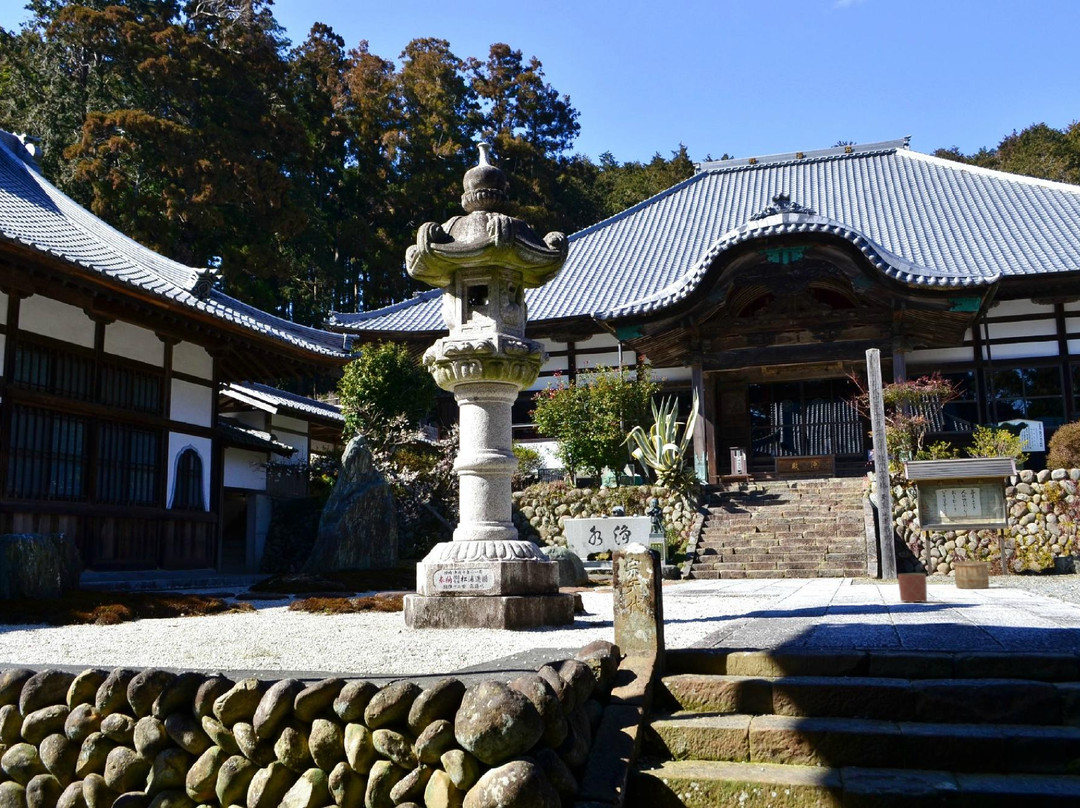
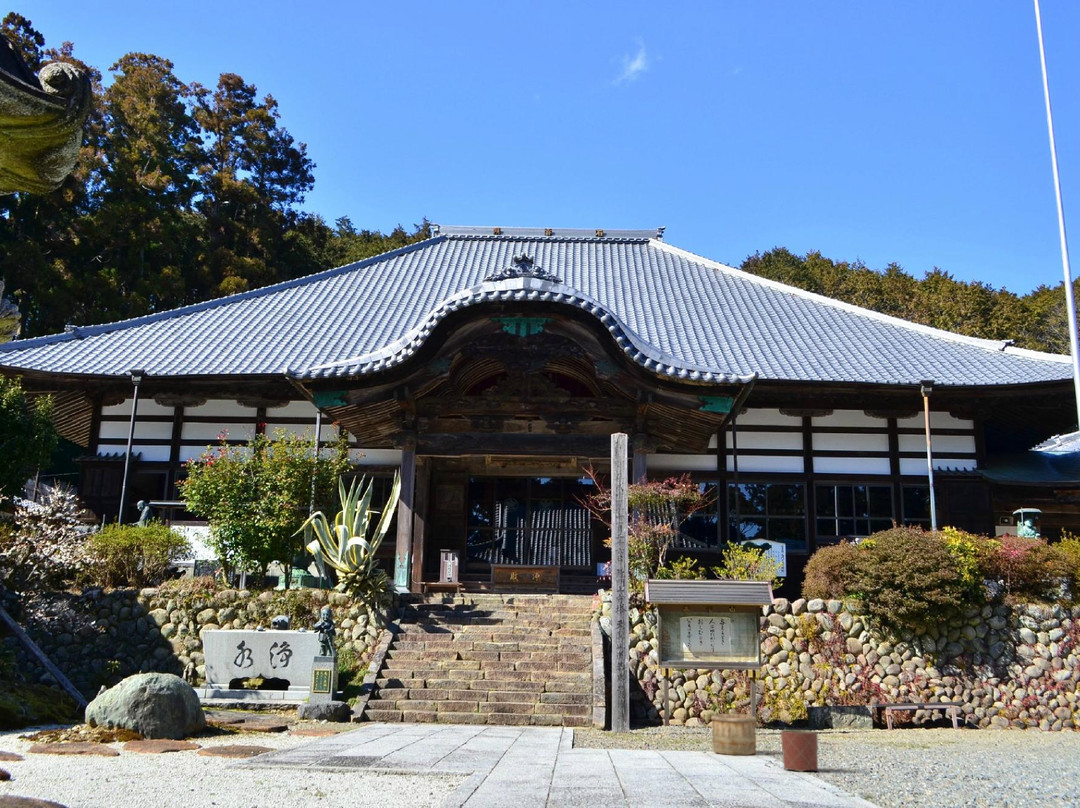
planter: present [898,573,927,603] -> present [781,730,818,772]

